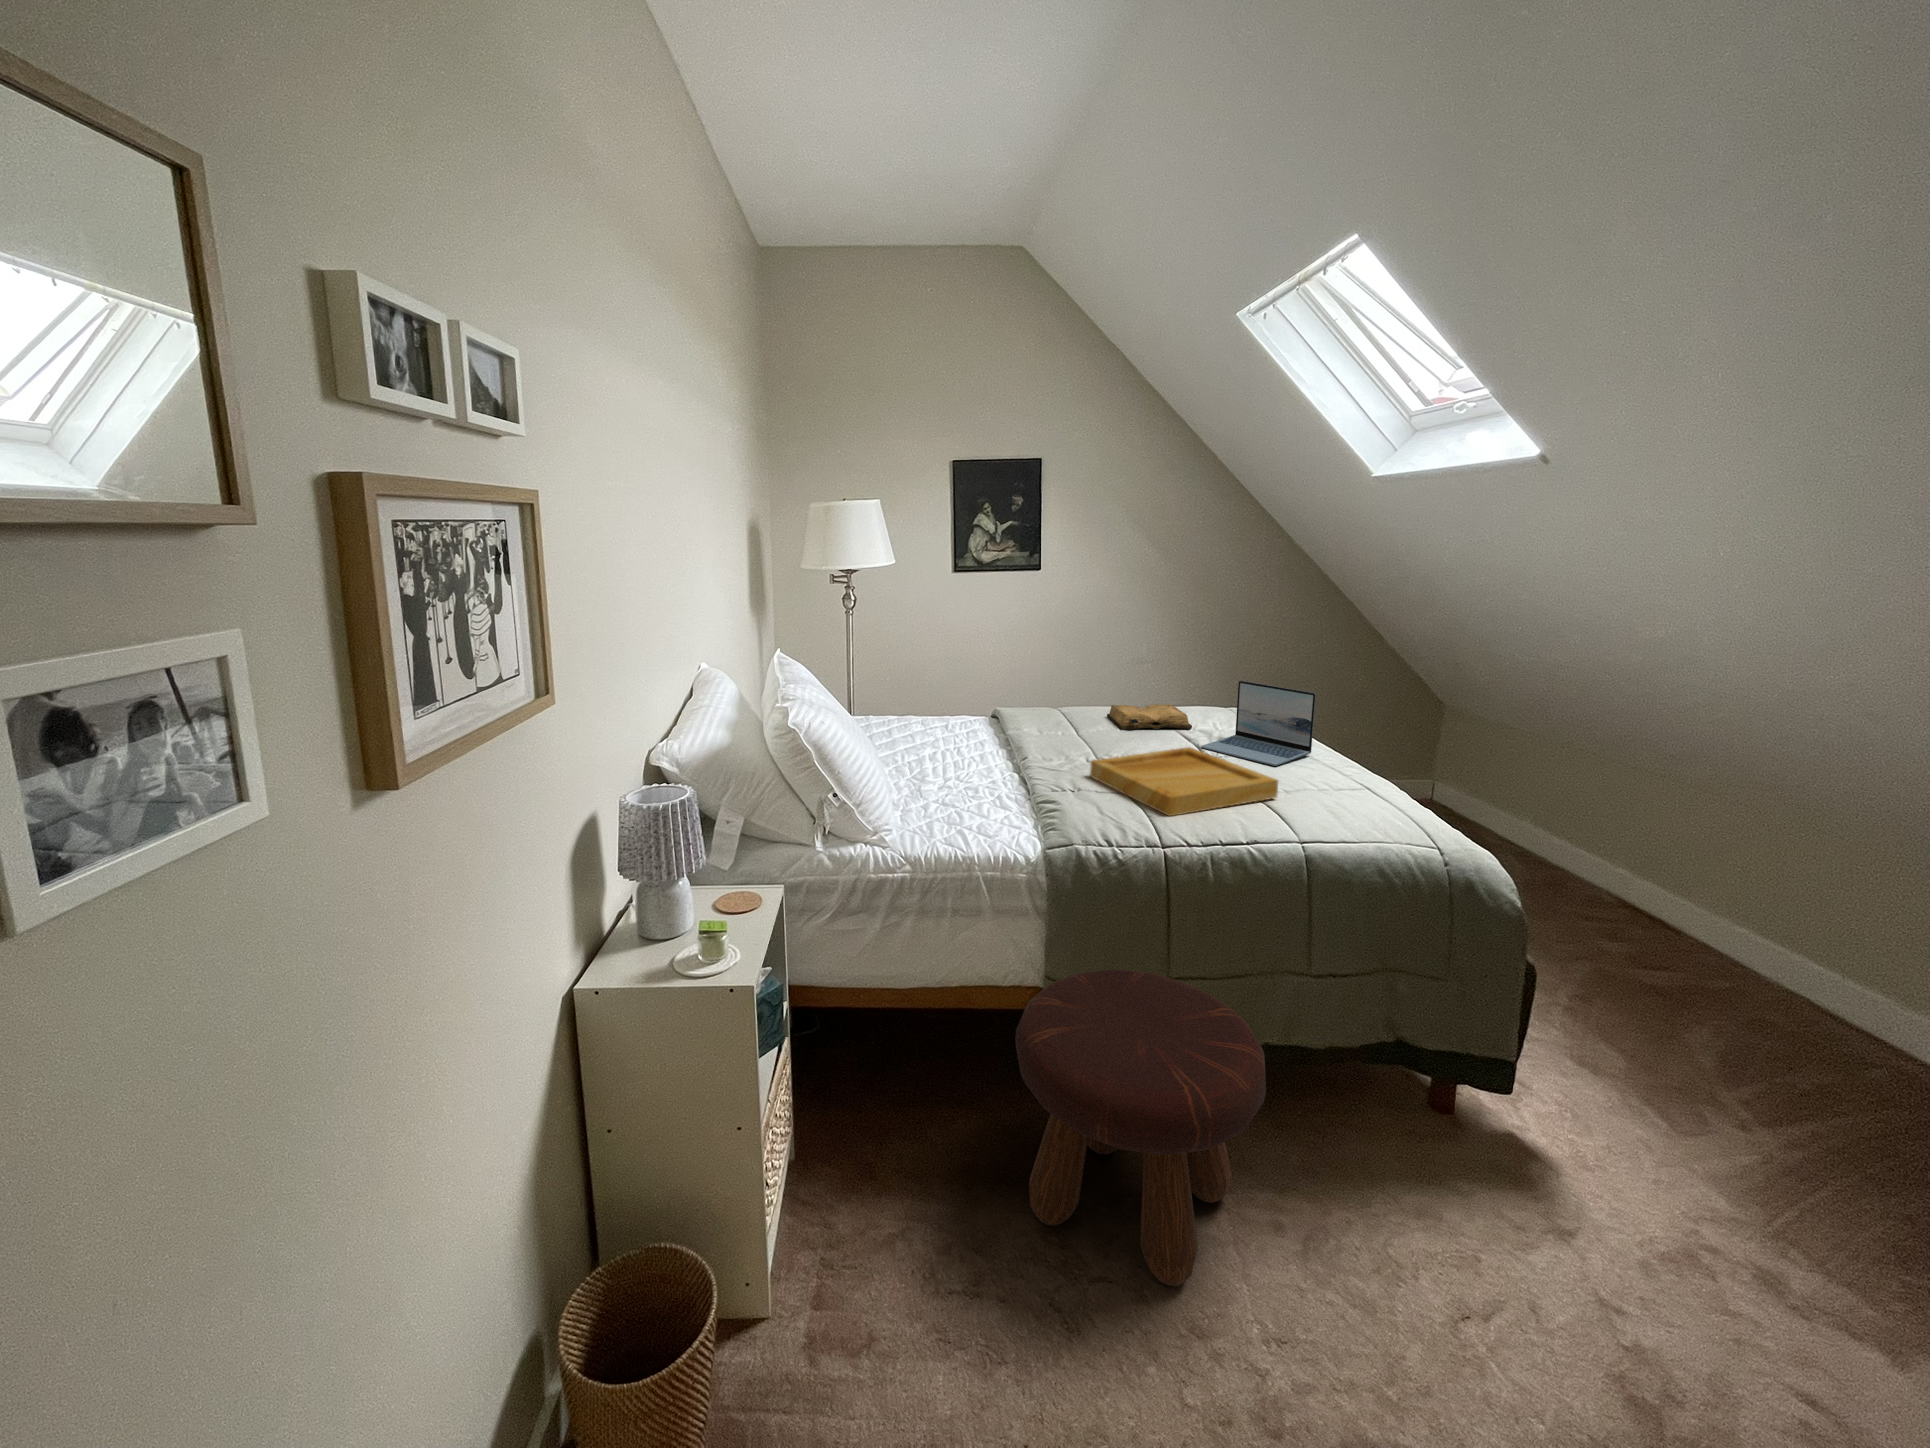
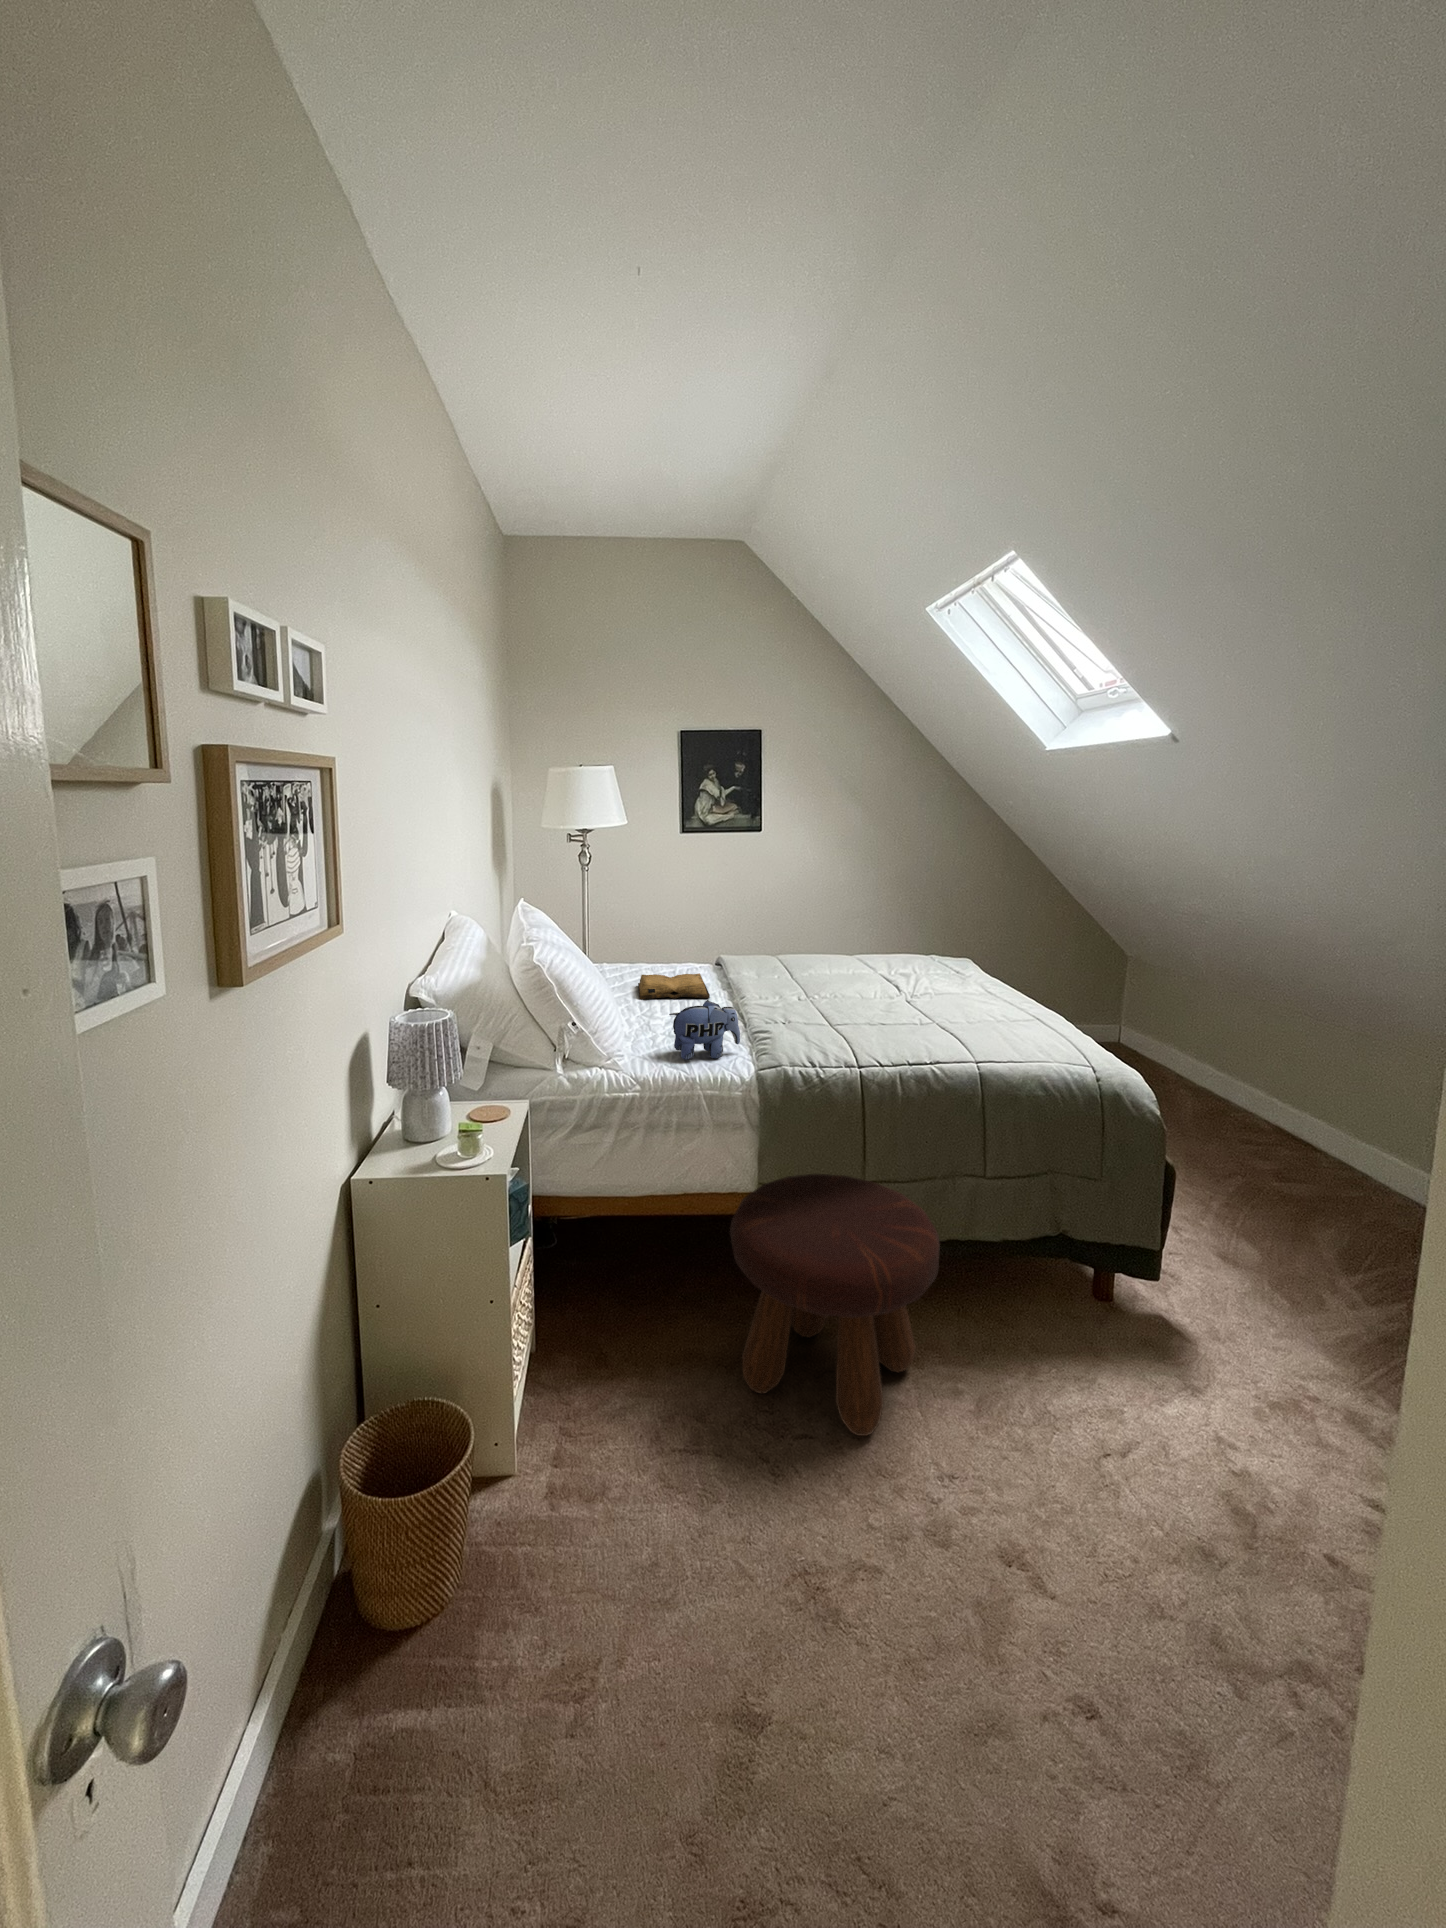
laptop: present [1201,681,1316,766] -> none [899,930,996,1004]
diary: present [1107,704,1192,730] -> present [638,973,710,1000]
tray: present [1090,747,1278,816] -> none [800,987,960,1044]
plush toy: none [943,766,1024,835] -> present [669,1000,740,1060]

